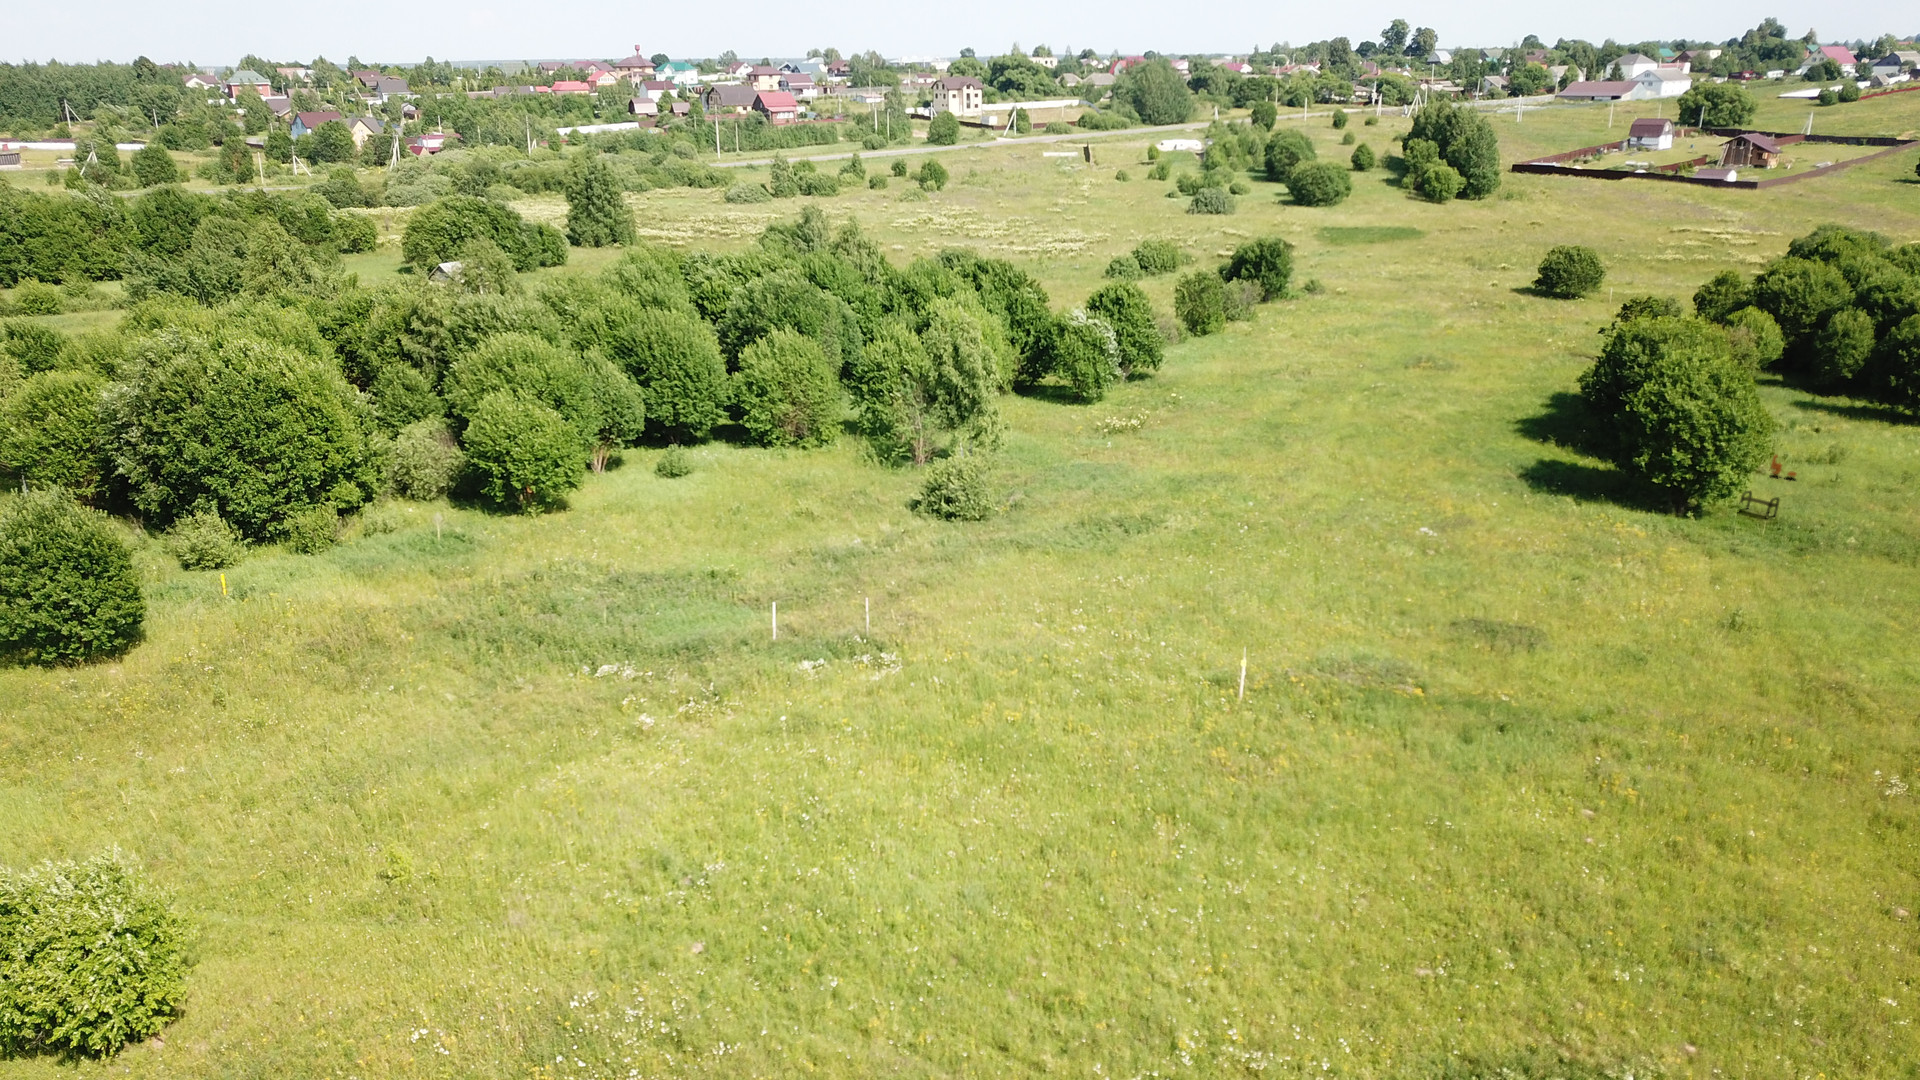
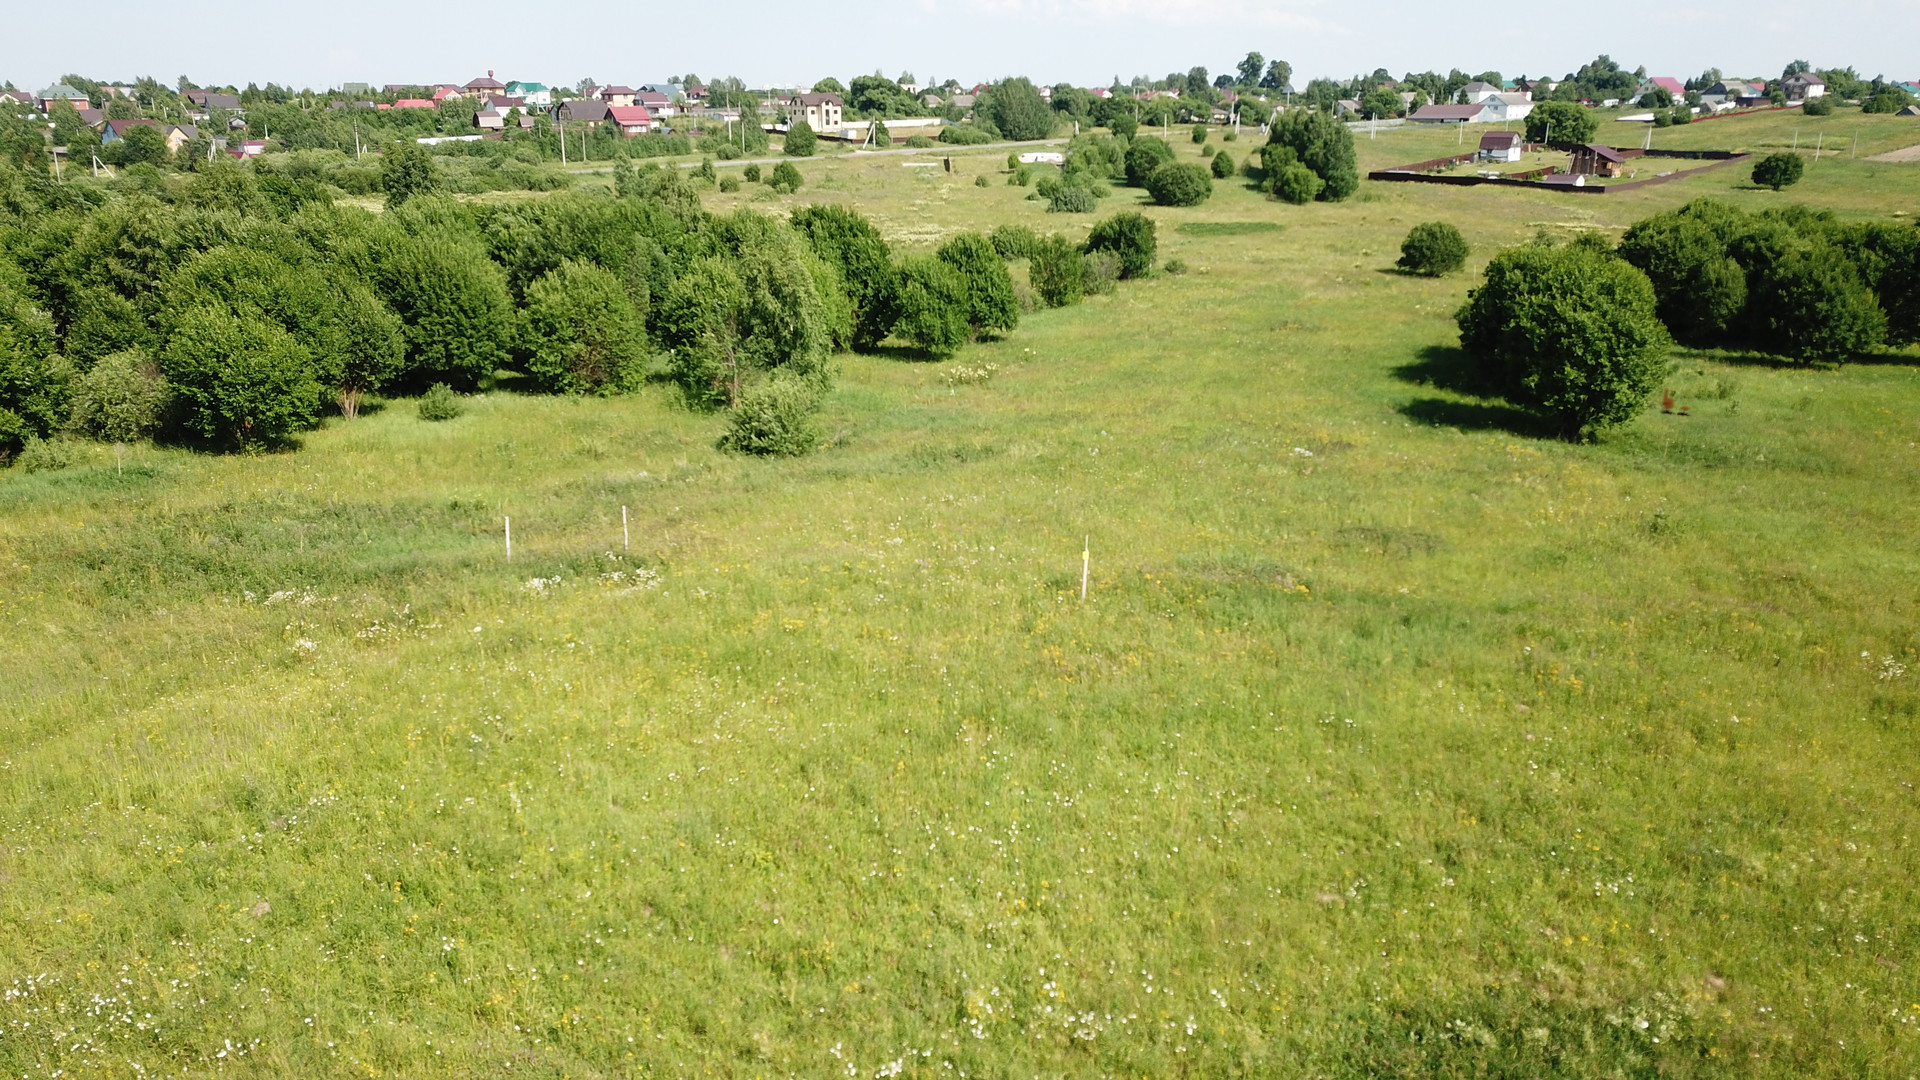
bench: present [1739,491,1779,519] -> none [1635,416,1679,445]

